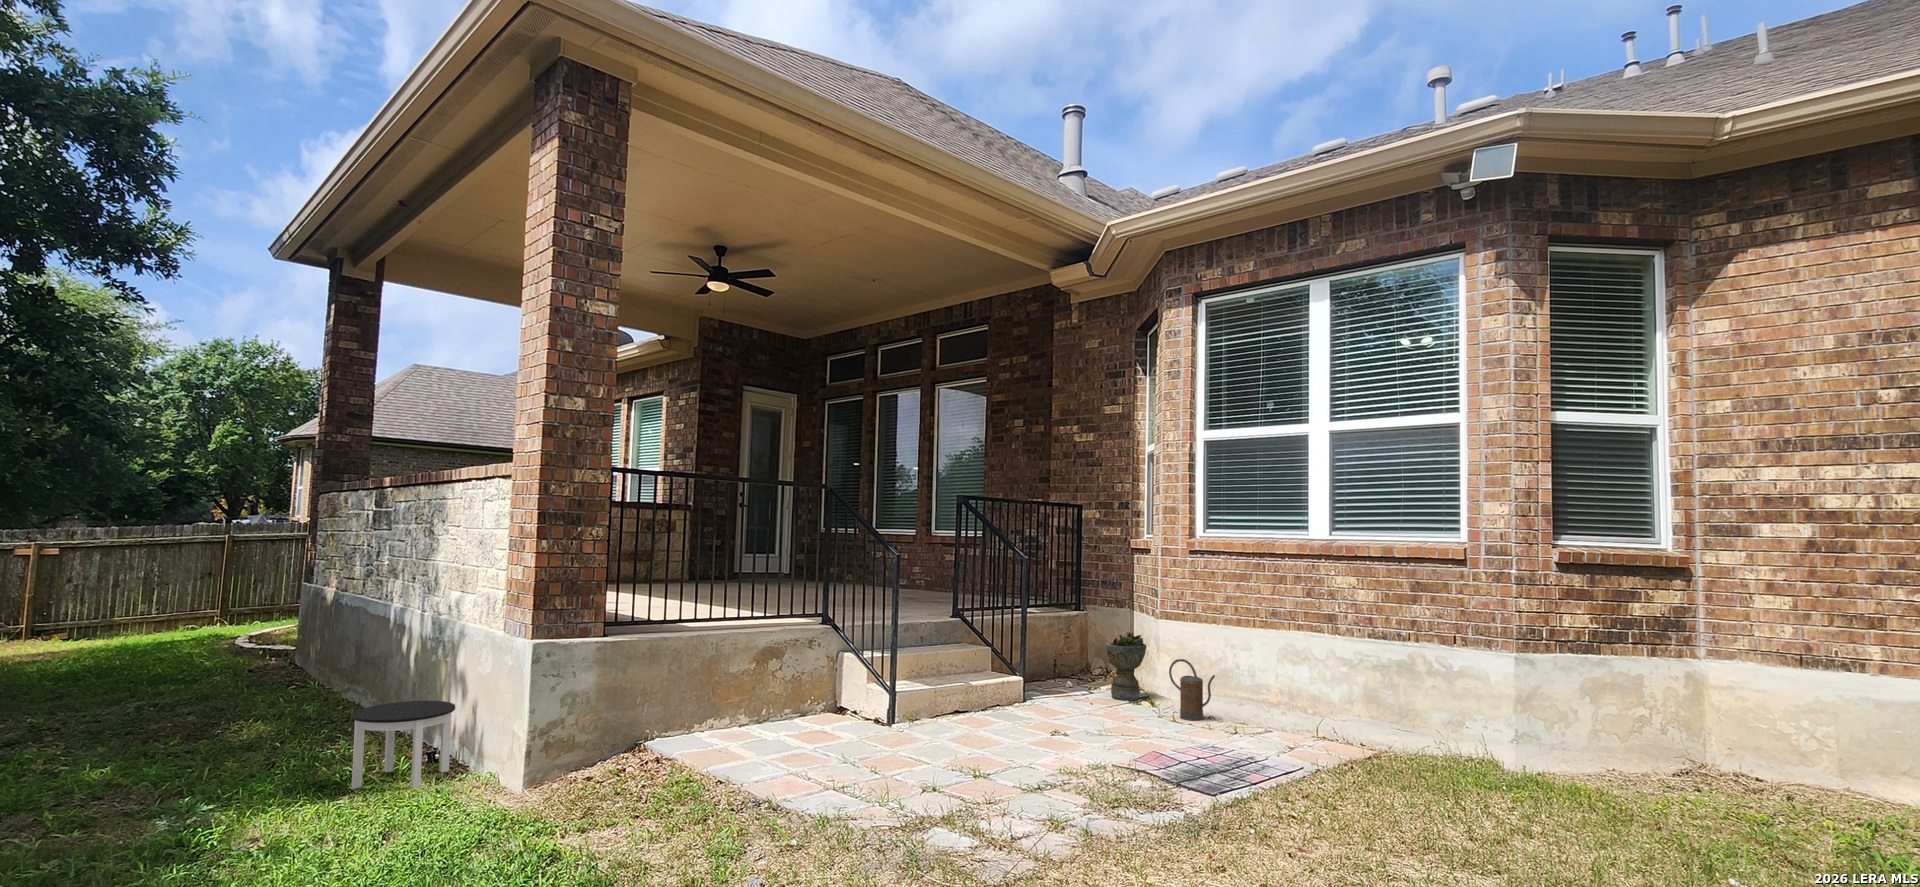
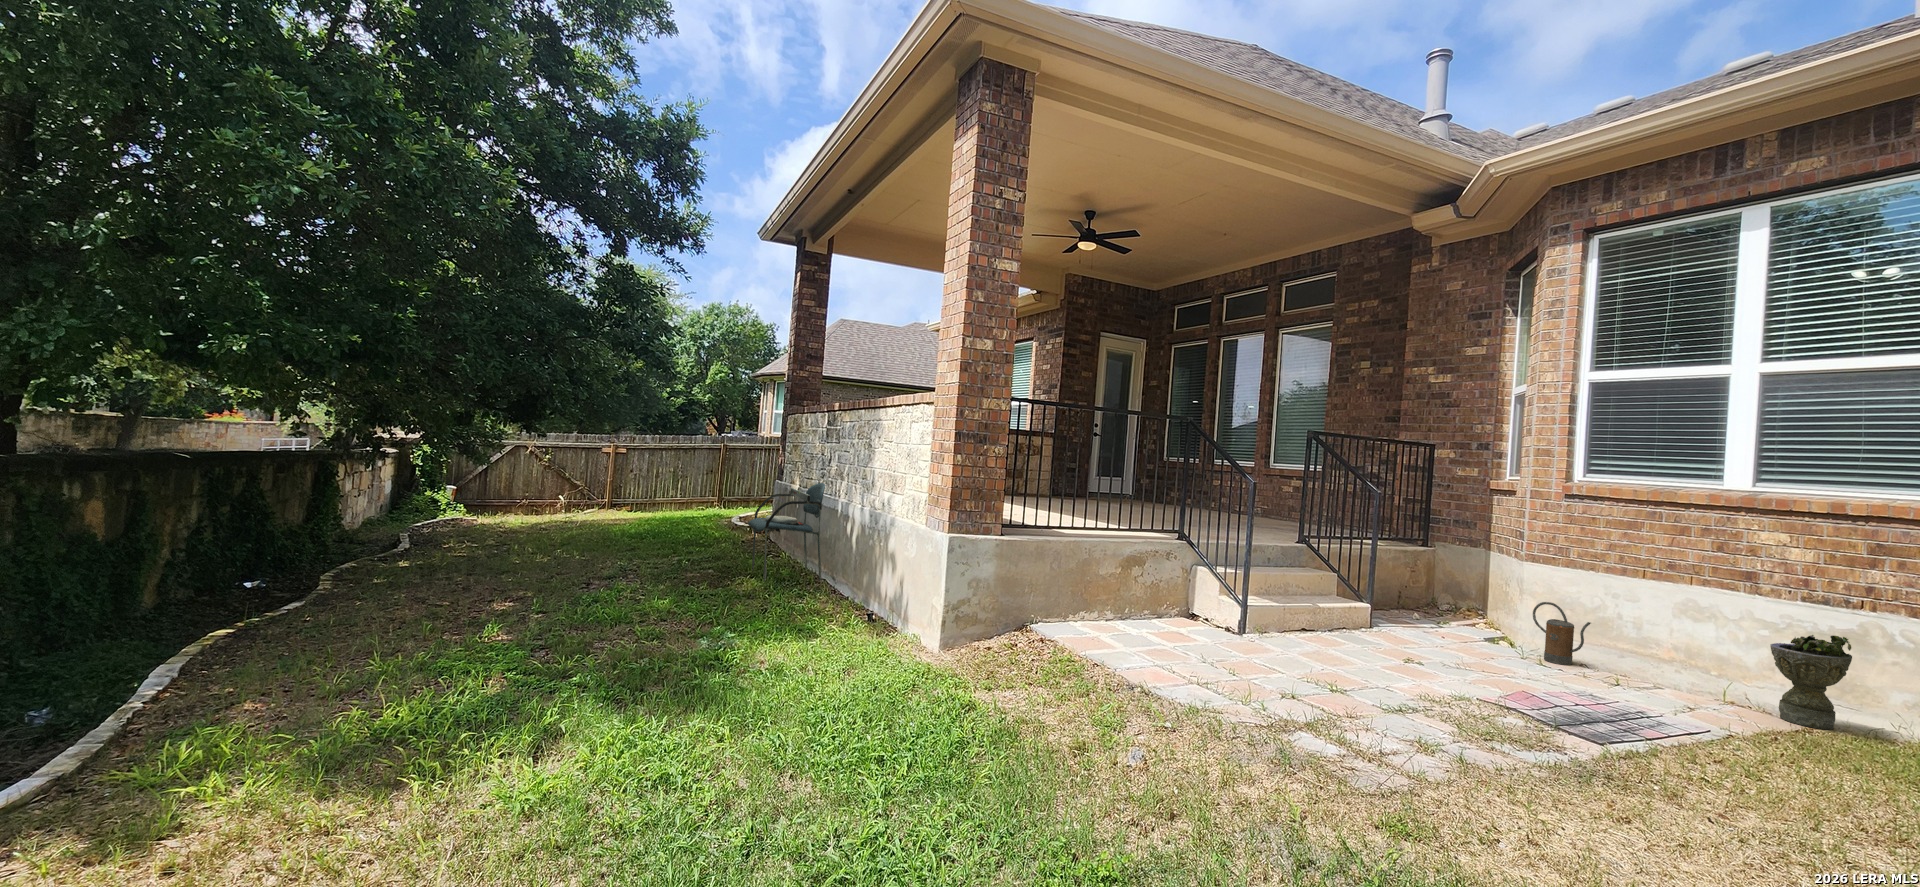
chair: none [224,587,353,736] -> present [748,483,825,582]
planter: present [1105,632,1146,700] -> present [1770,635,1852,729]
round table: present [352,701,455,789] -> none [829,569,896,634]

